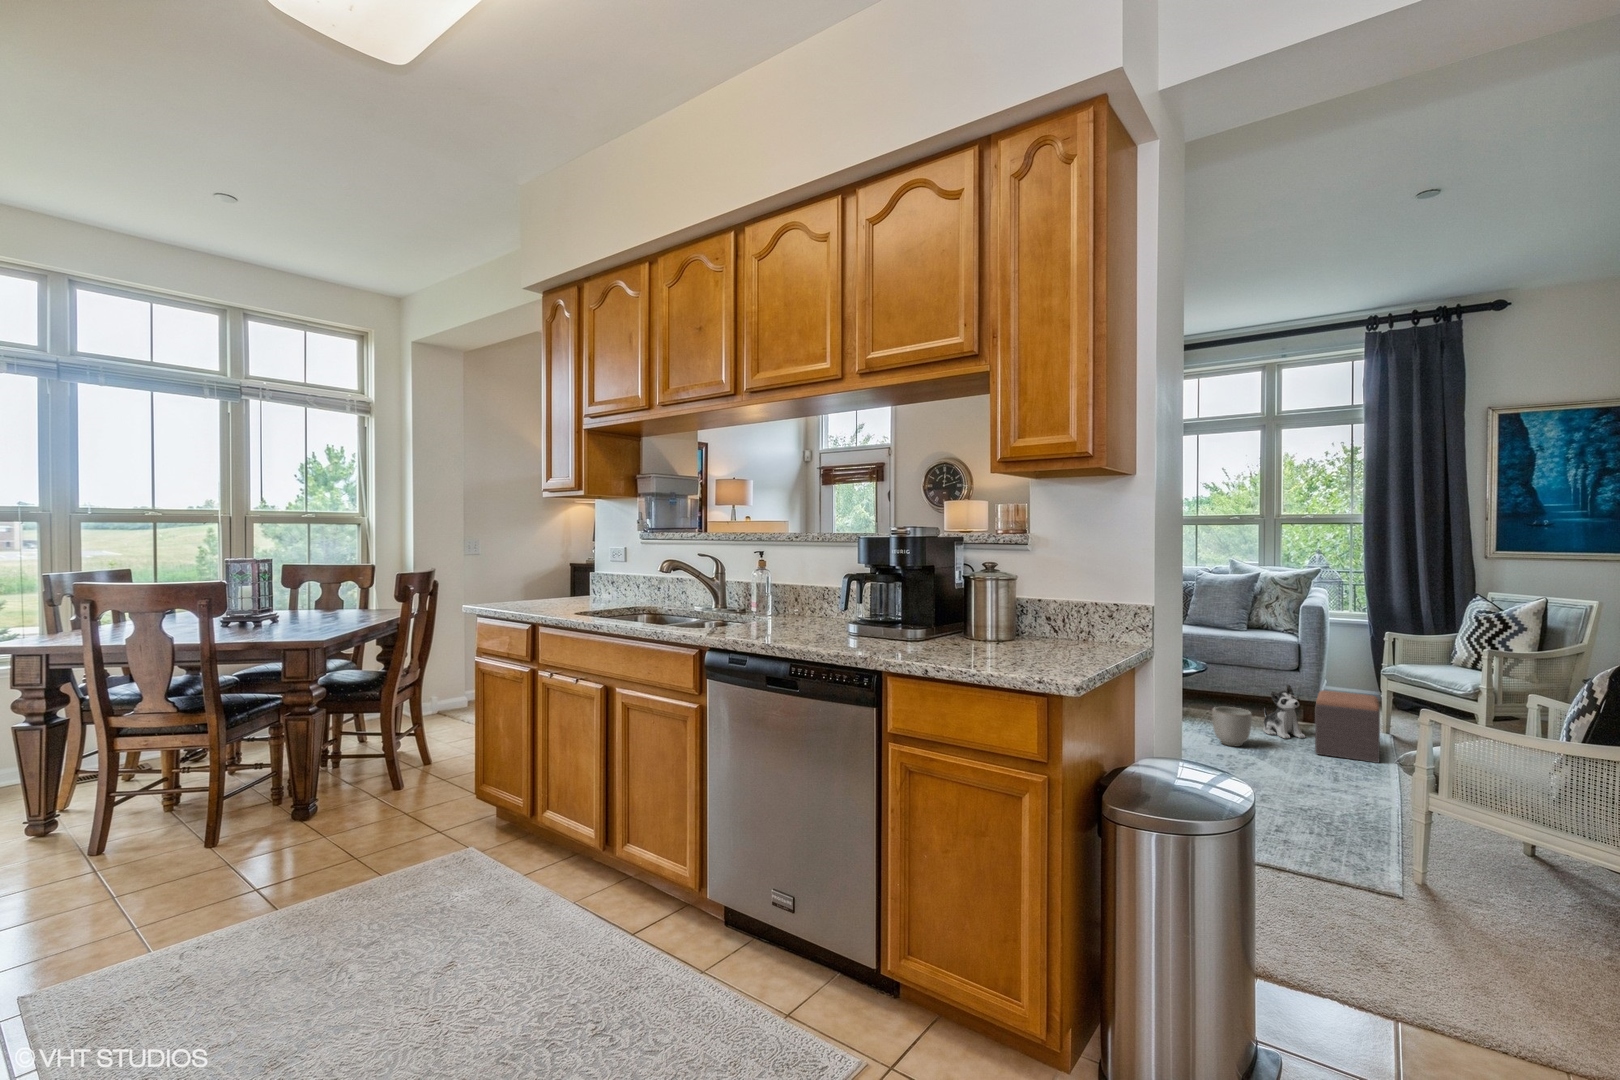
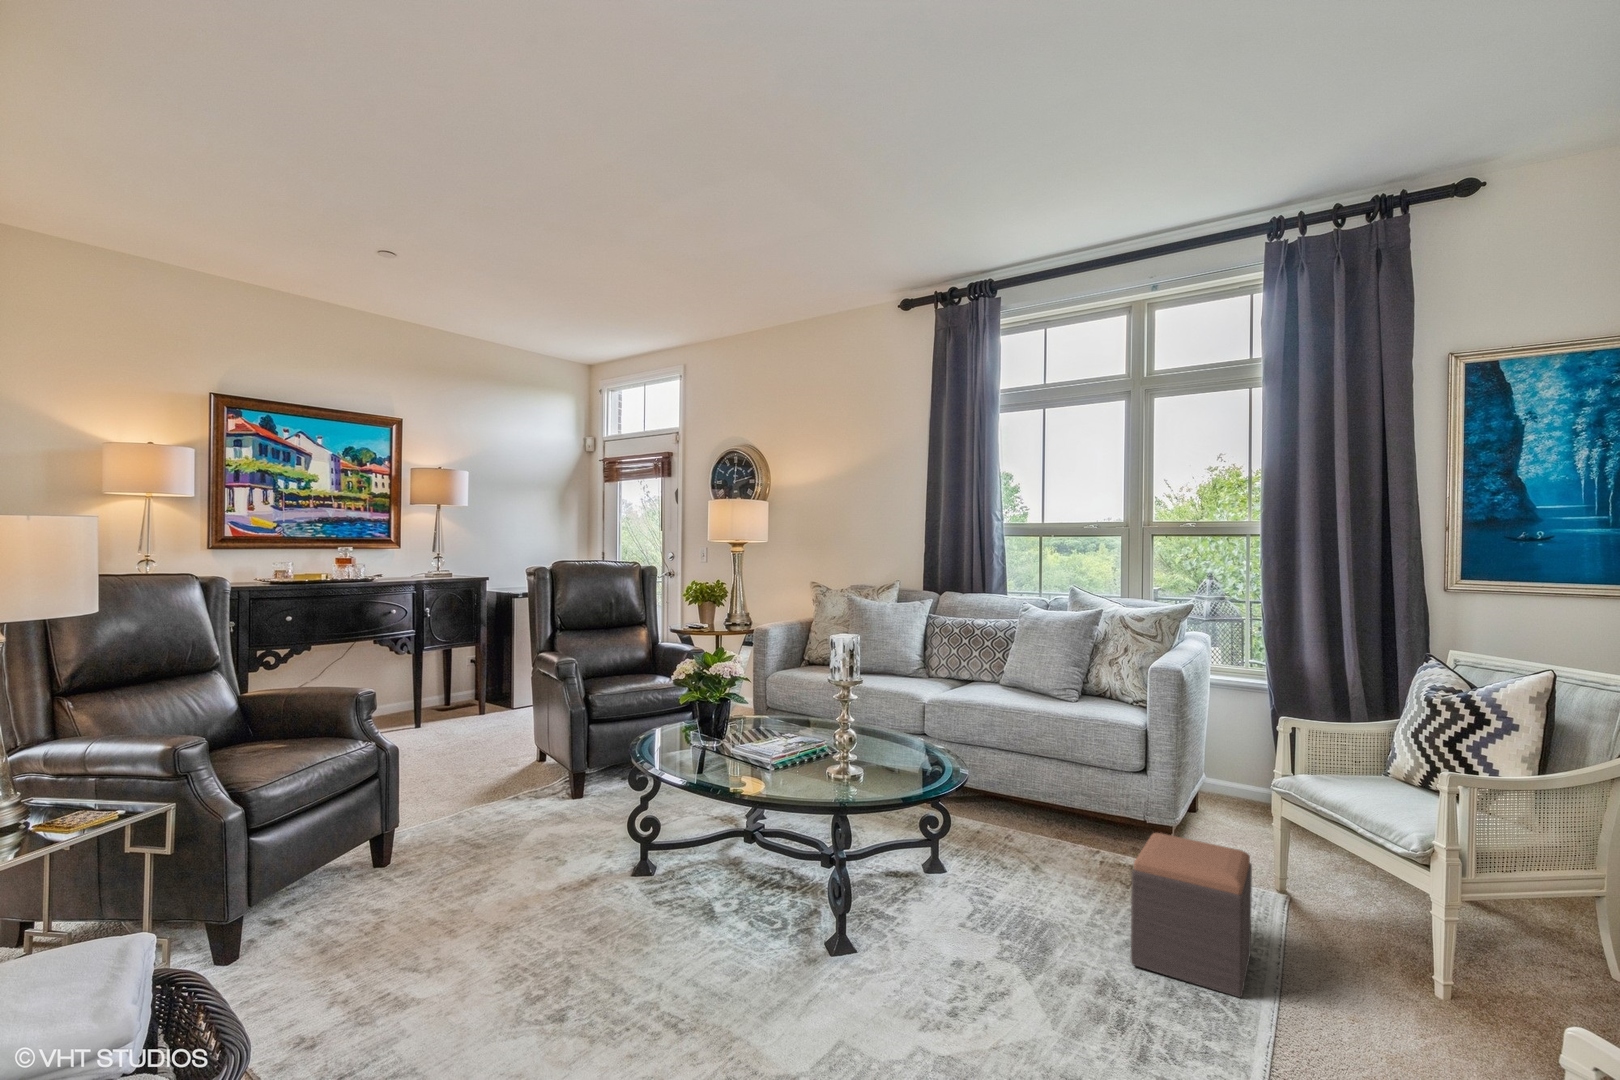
plush toy: present [1263,685,1305,738] -> none [1069,812,1134,912]
planter: present [1212,707,1252,746] -> none [965,854,1030,936]

